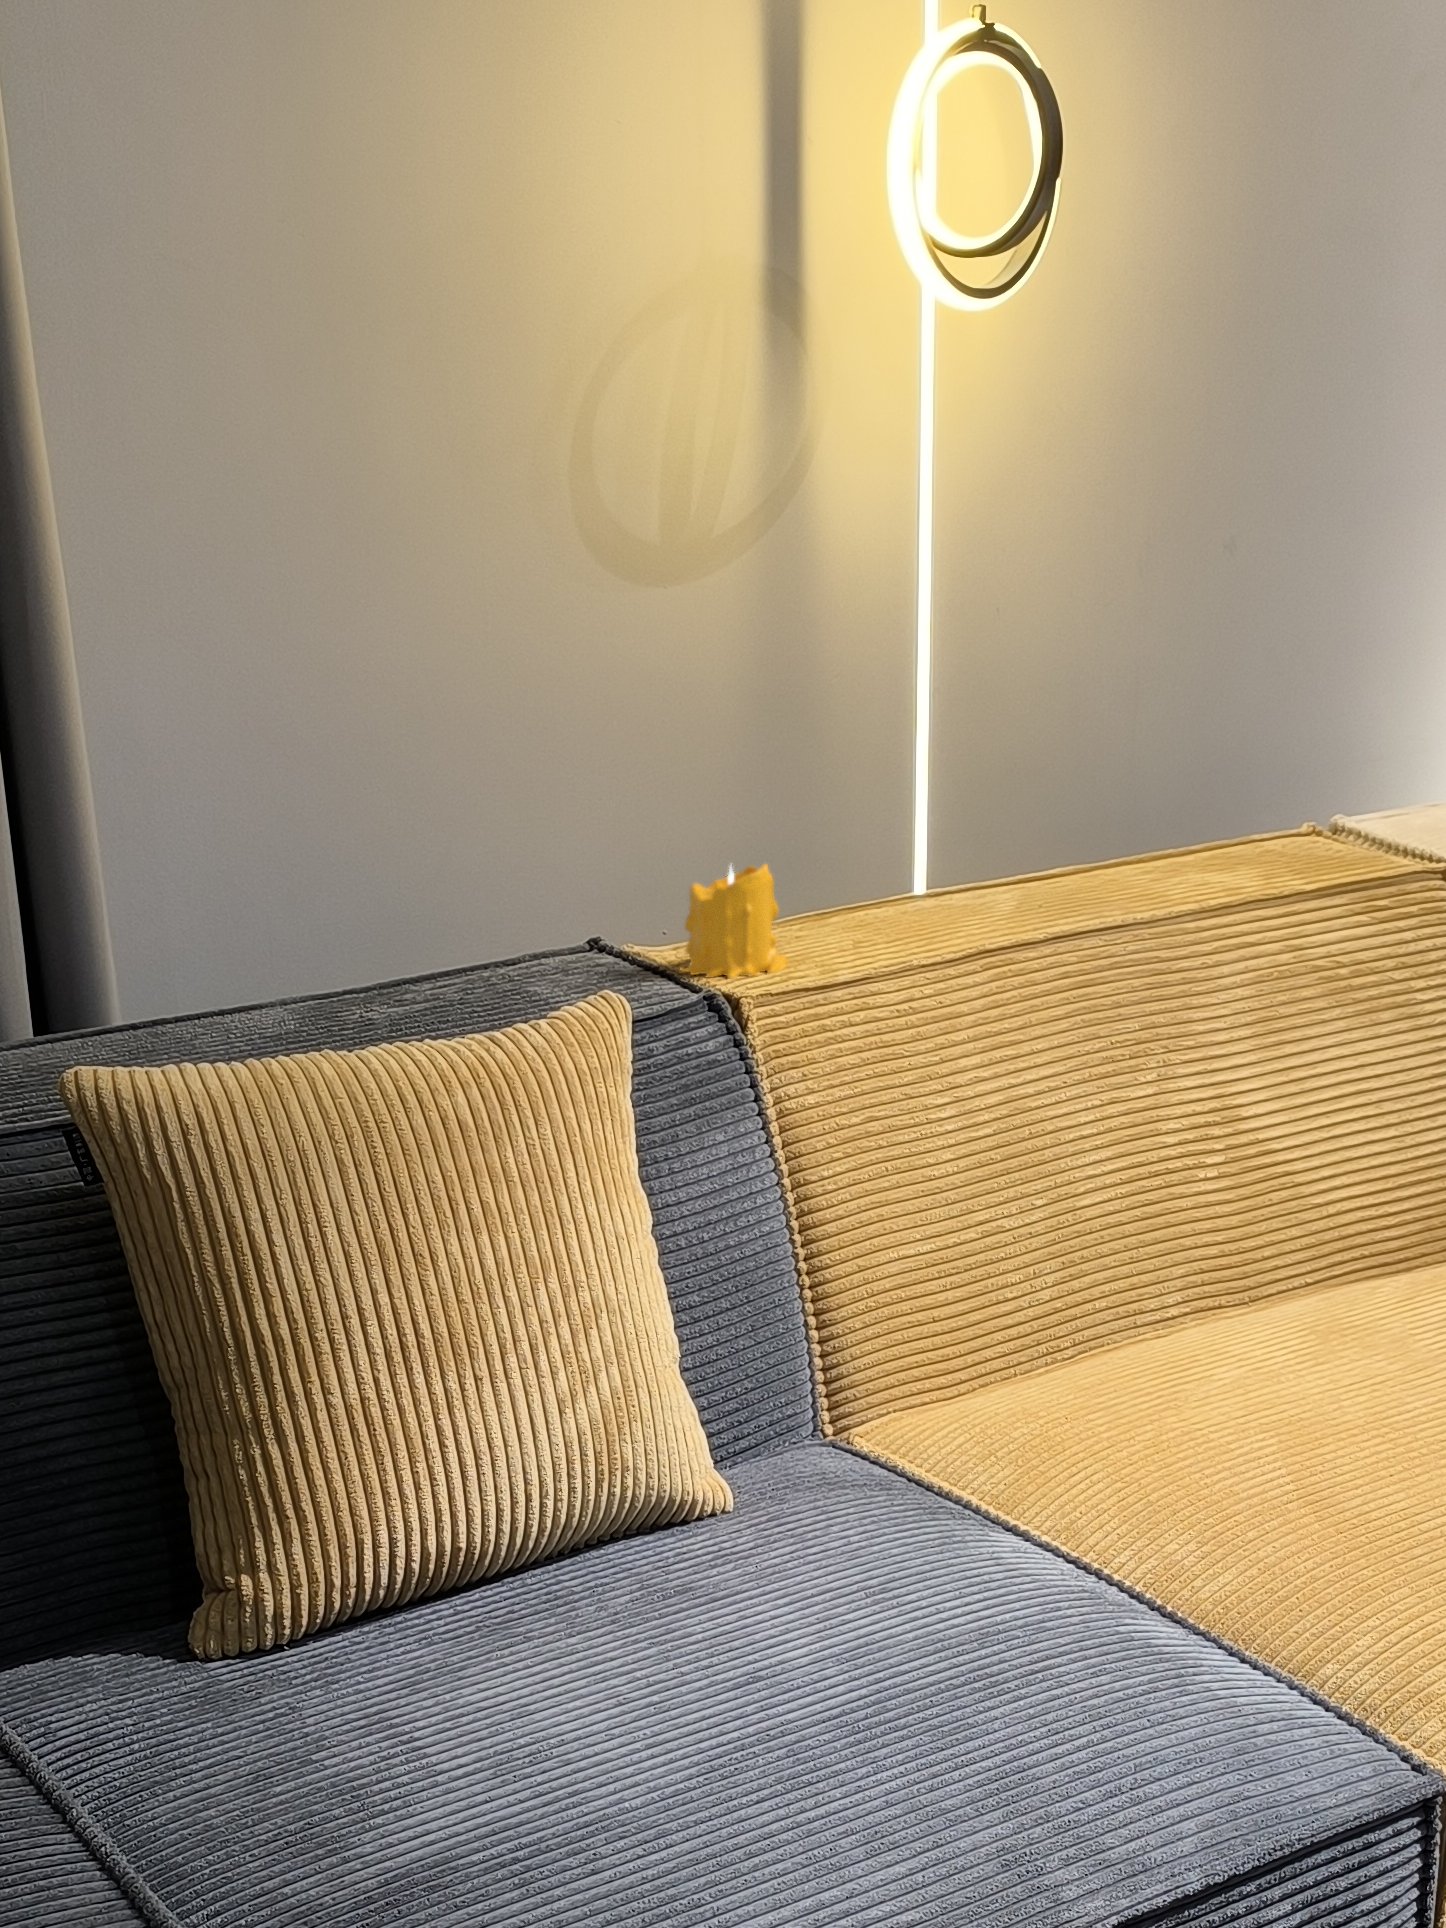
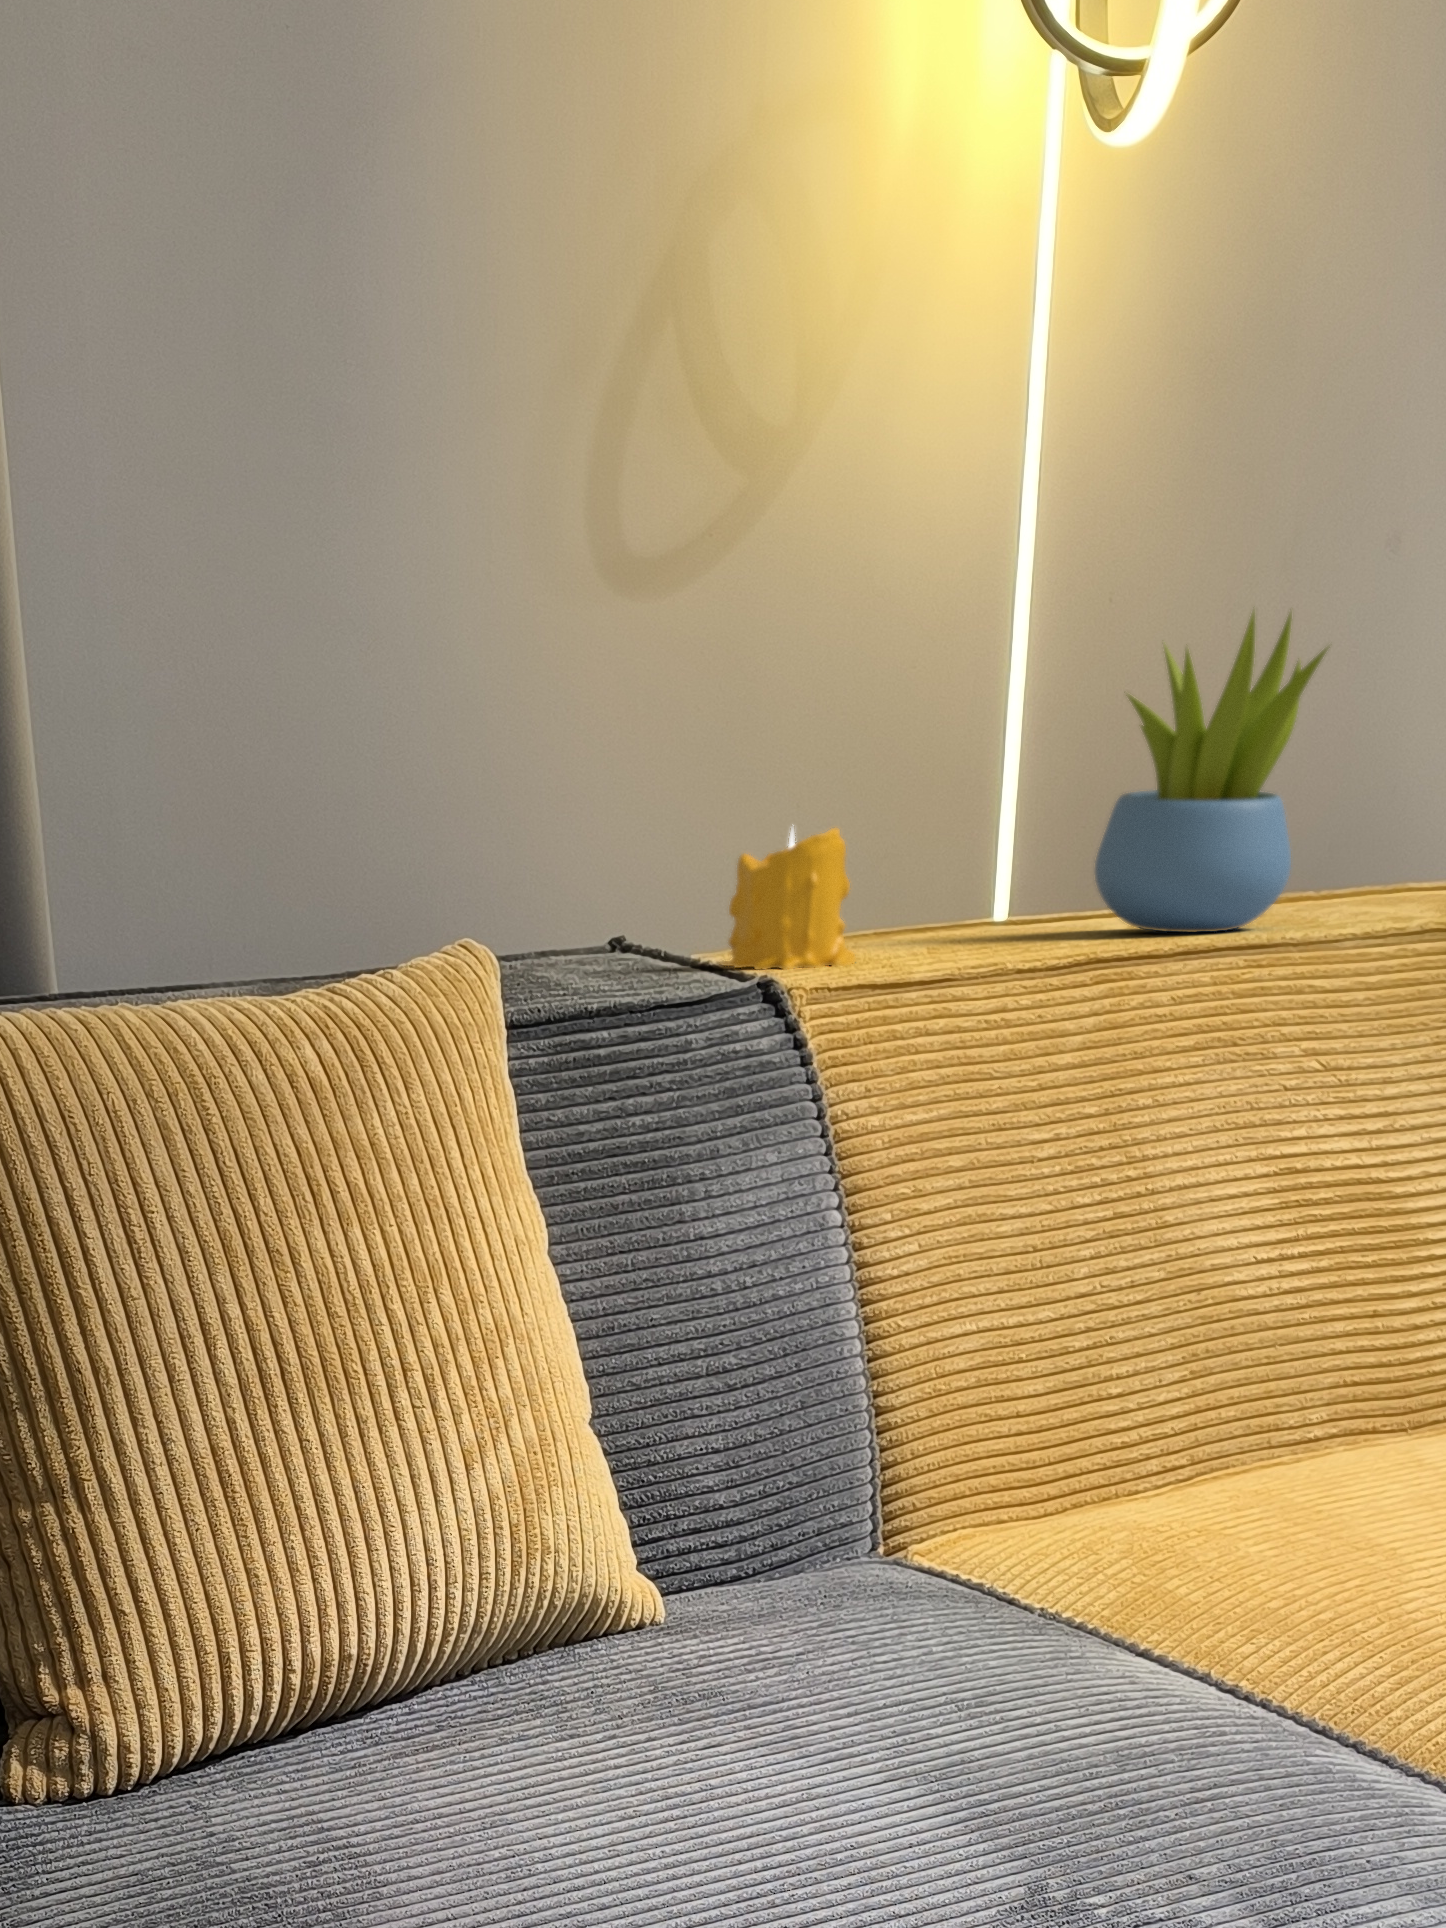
succulent plant: none [983,656,1151,911] -> present [1095,612,1327,932]

